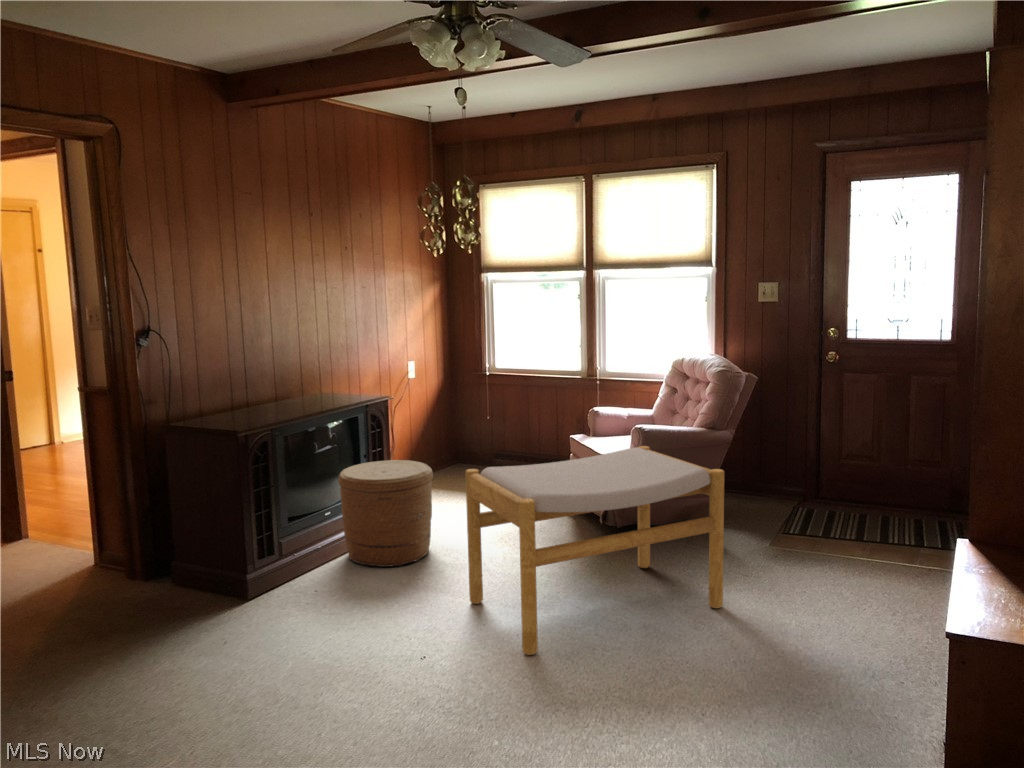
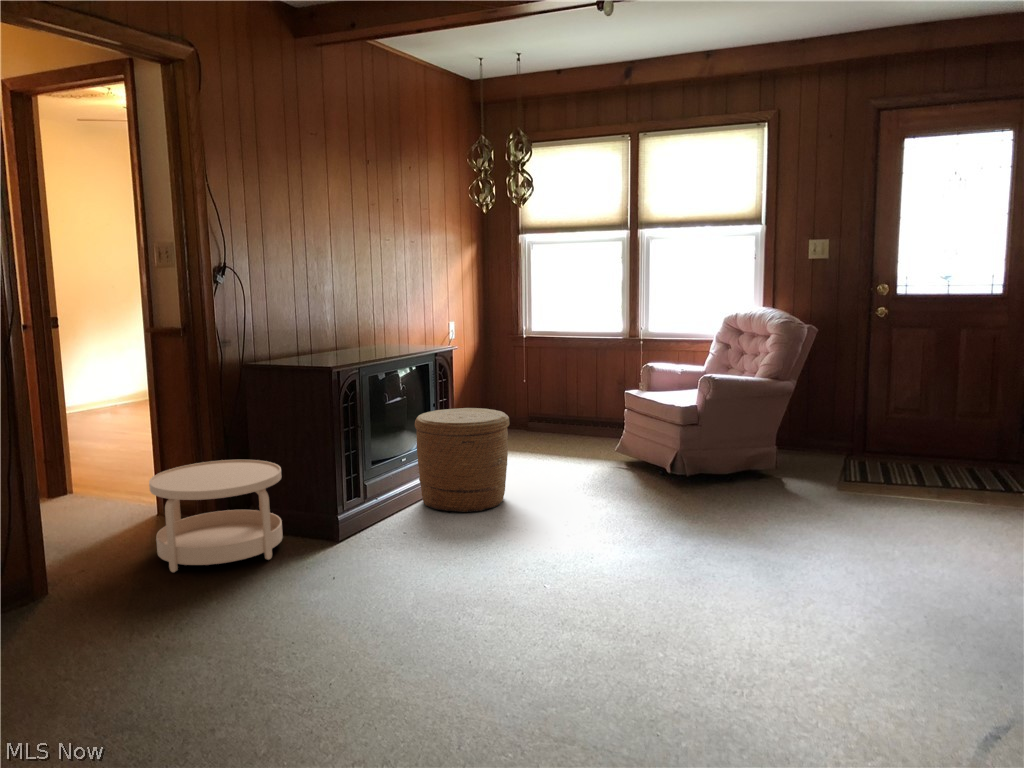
footstool: present [465,446,724,655] -> none [568,389,828,585]
side table: none [60,517,195,632] -> present [149,460,283,572]

